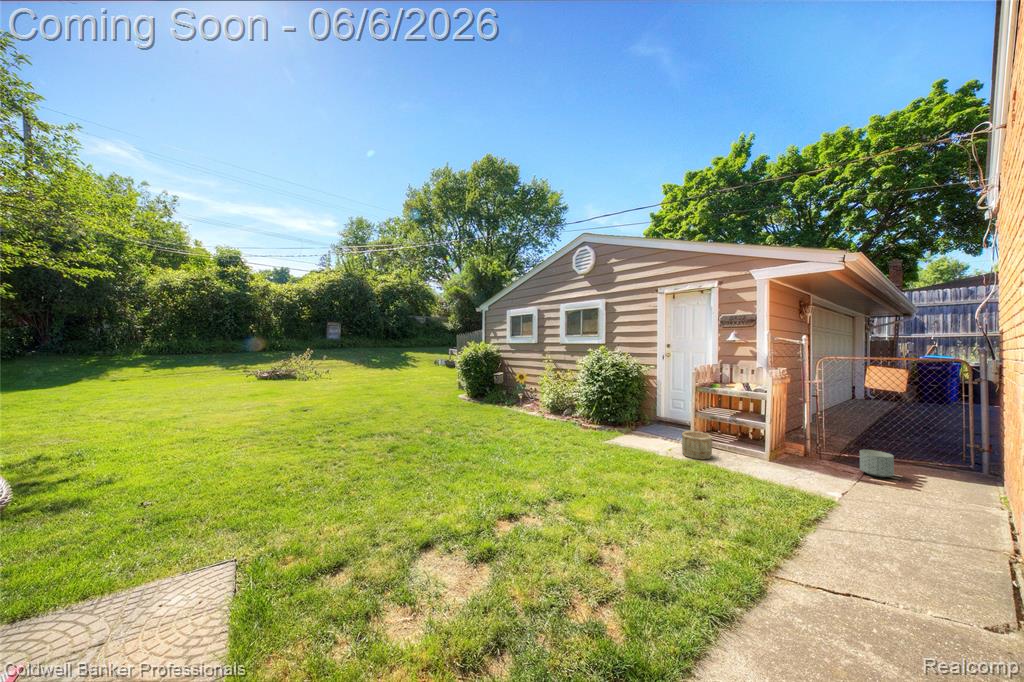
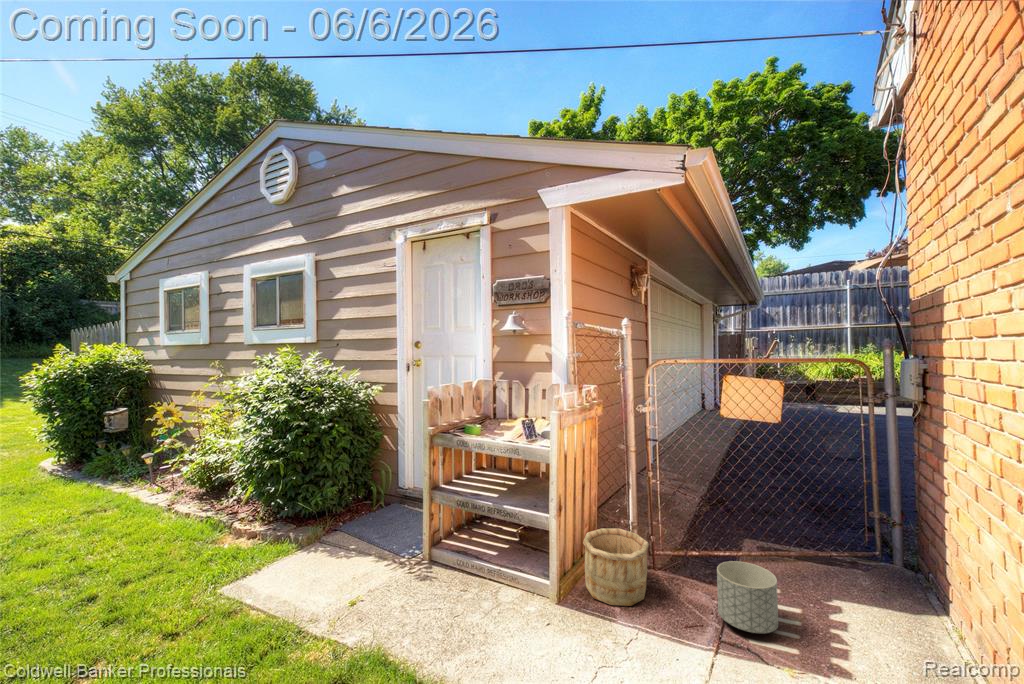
wooden bucket: present [682,431,713,460] -> present [583,528,649,606]

